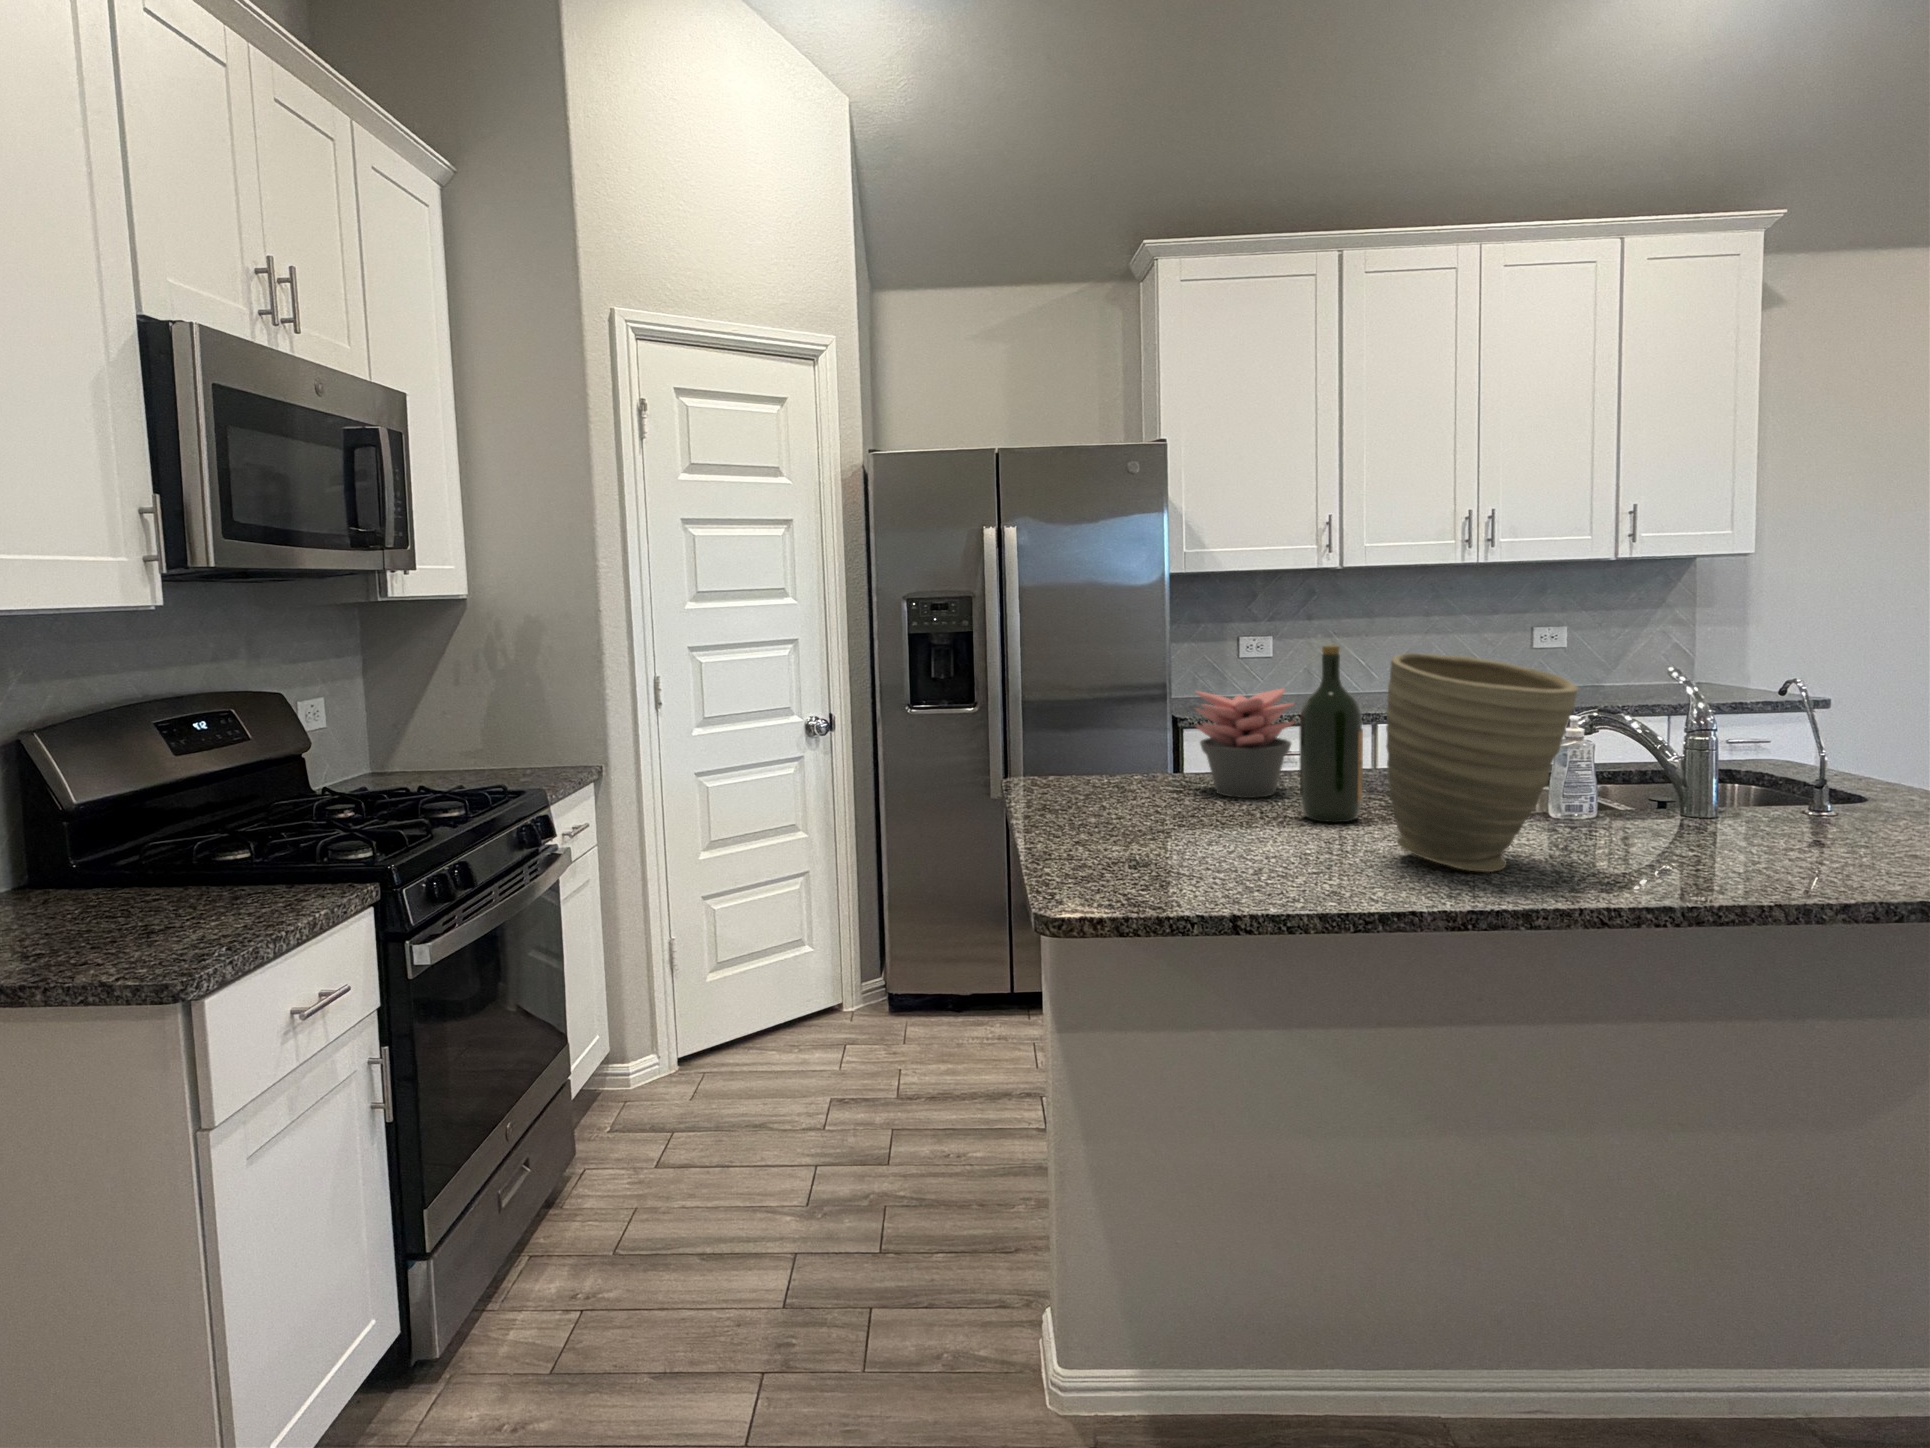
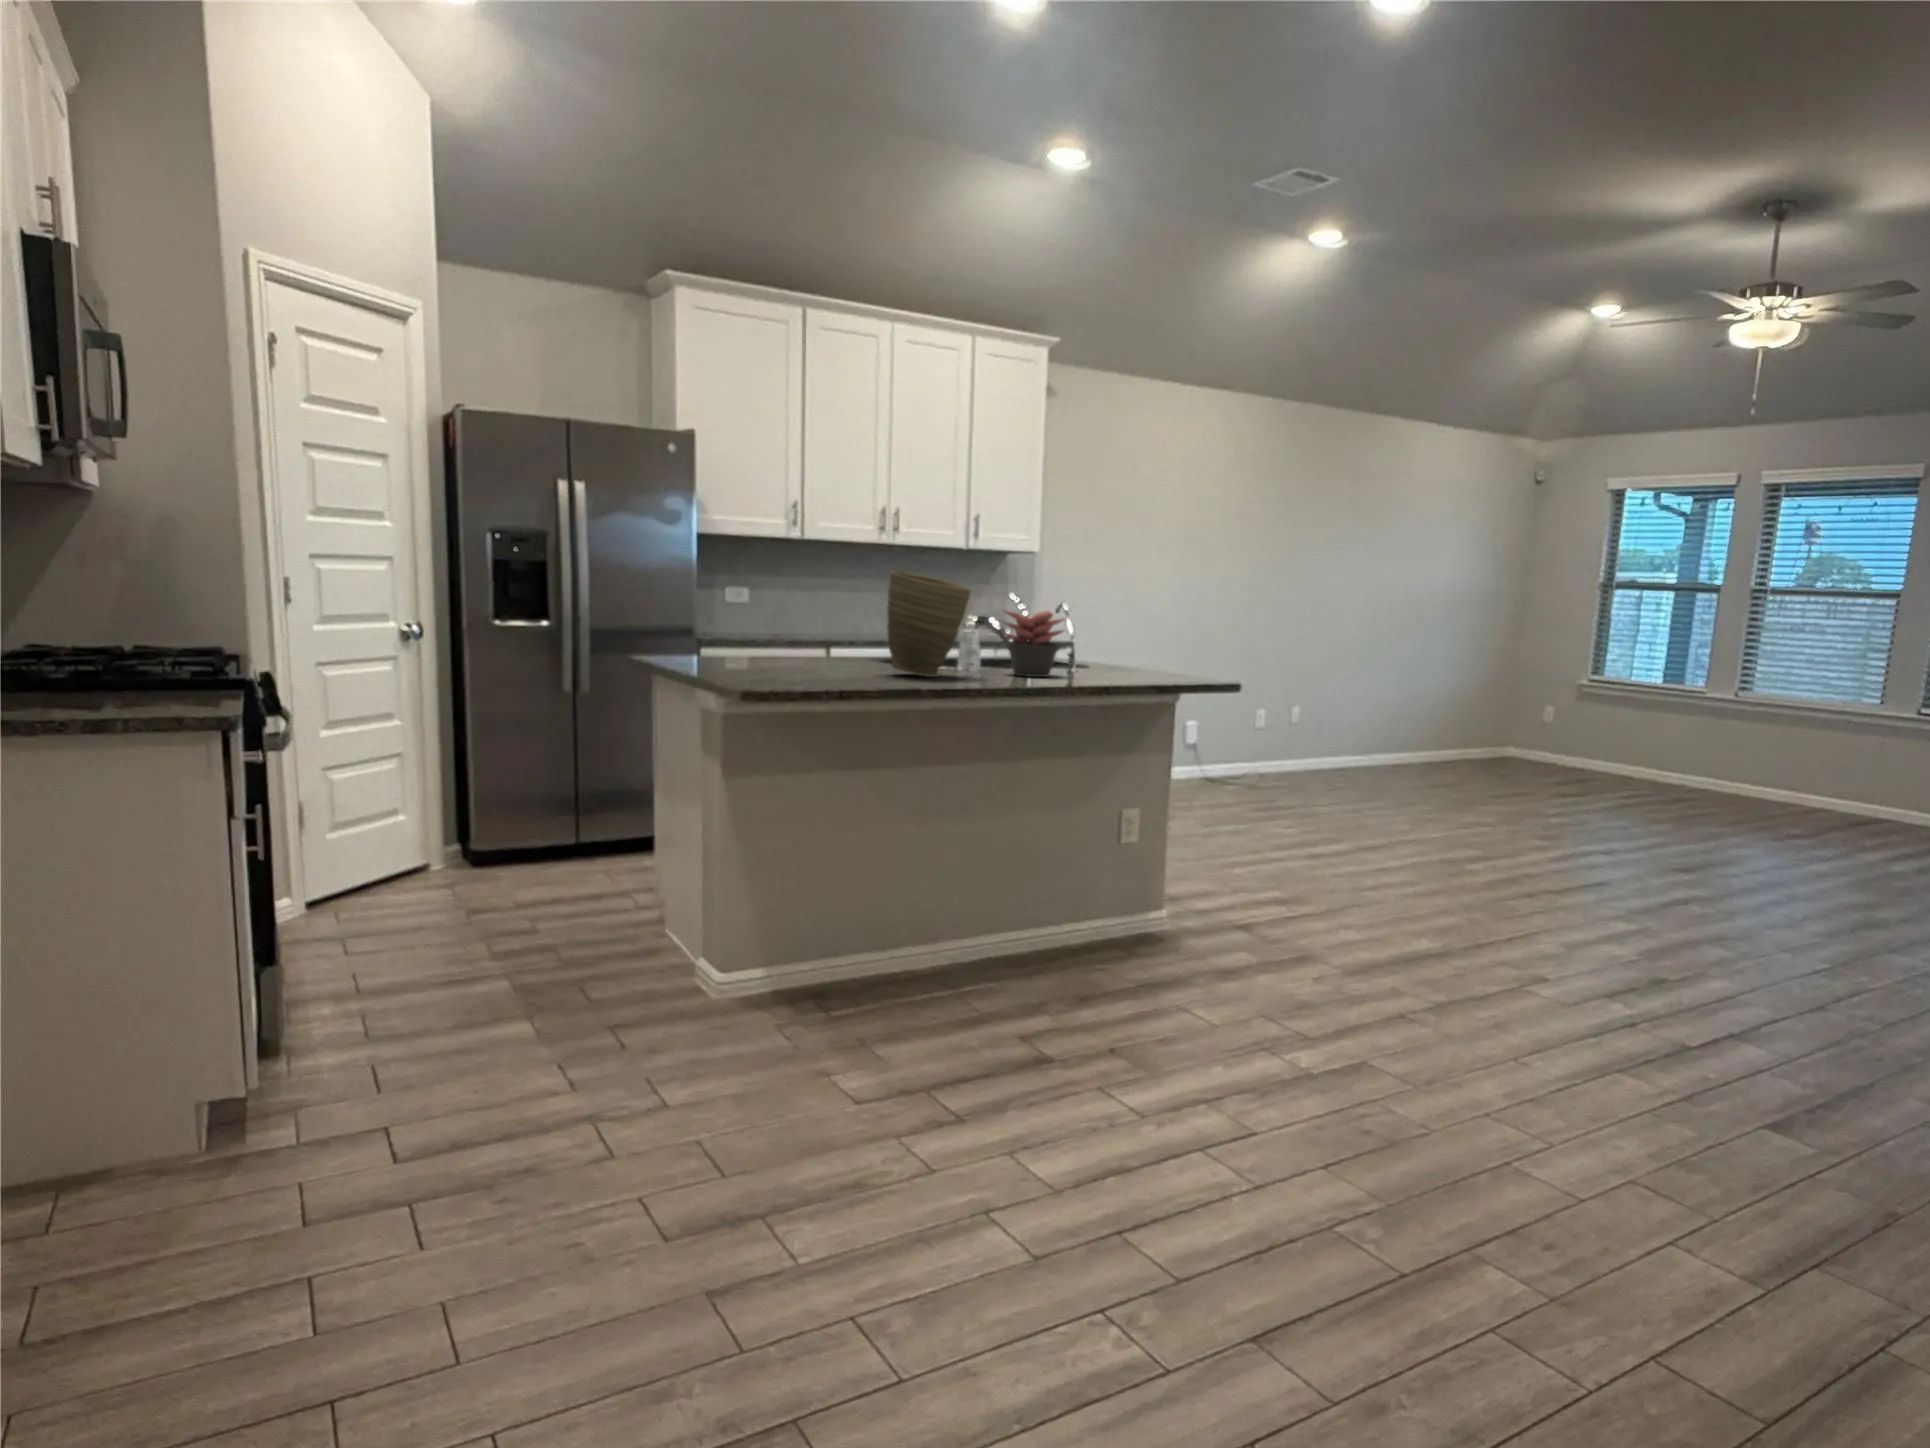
wine bottle: present [1300,645,1363,822] -> none [831,570,865,668]
succulent plant: present [1196,688,1294,798] -> present [1003,610,1066,677]

